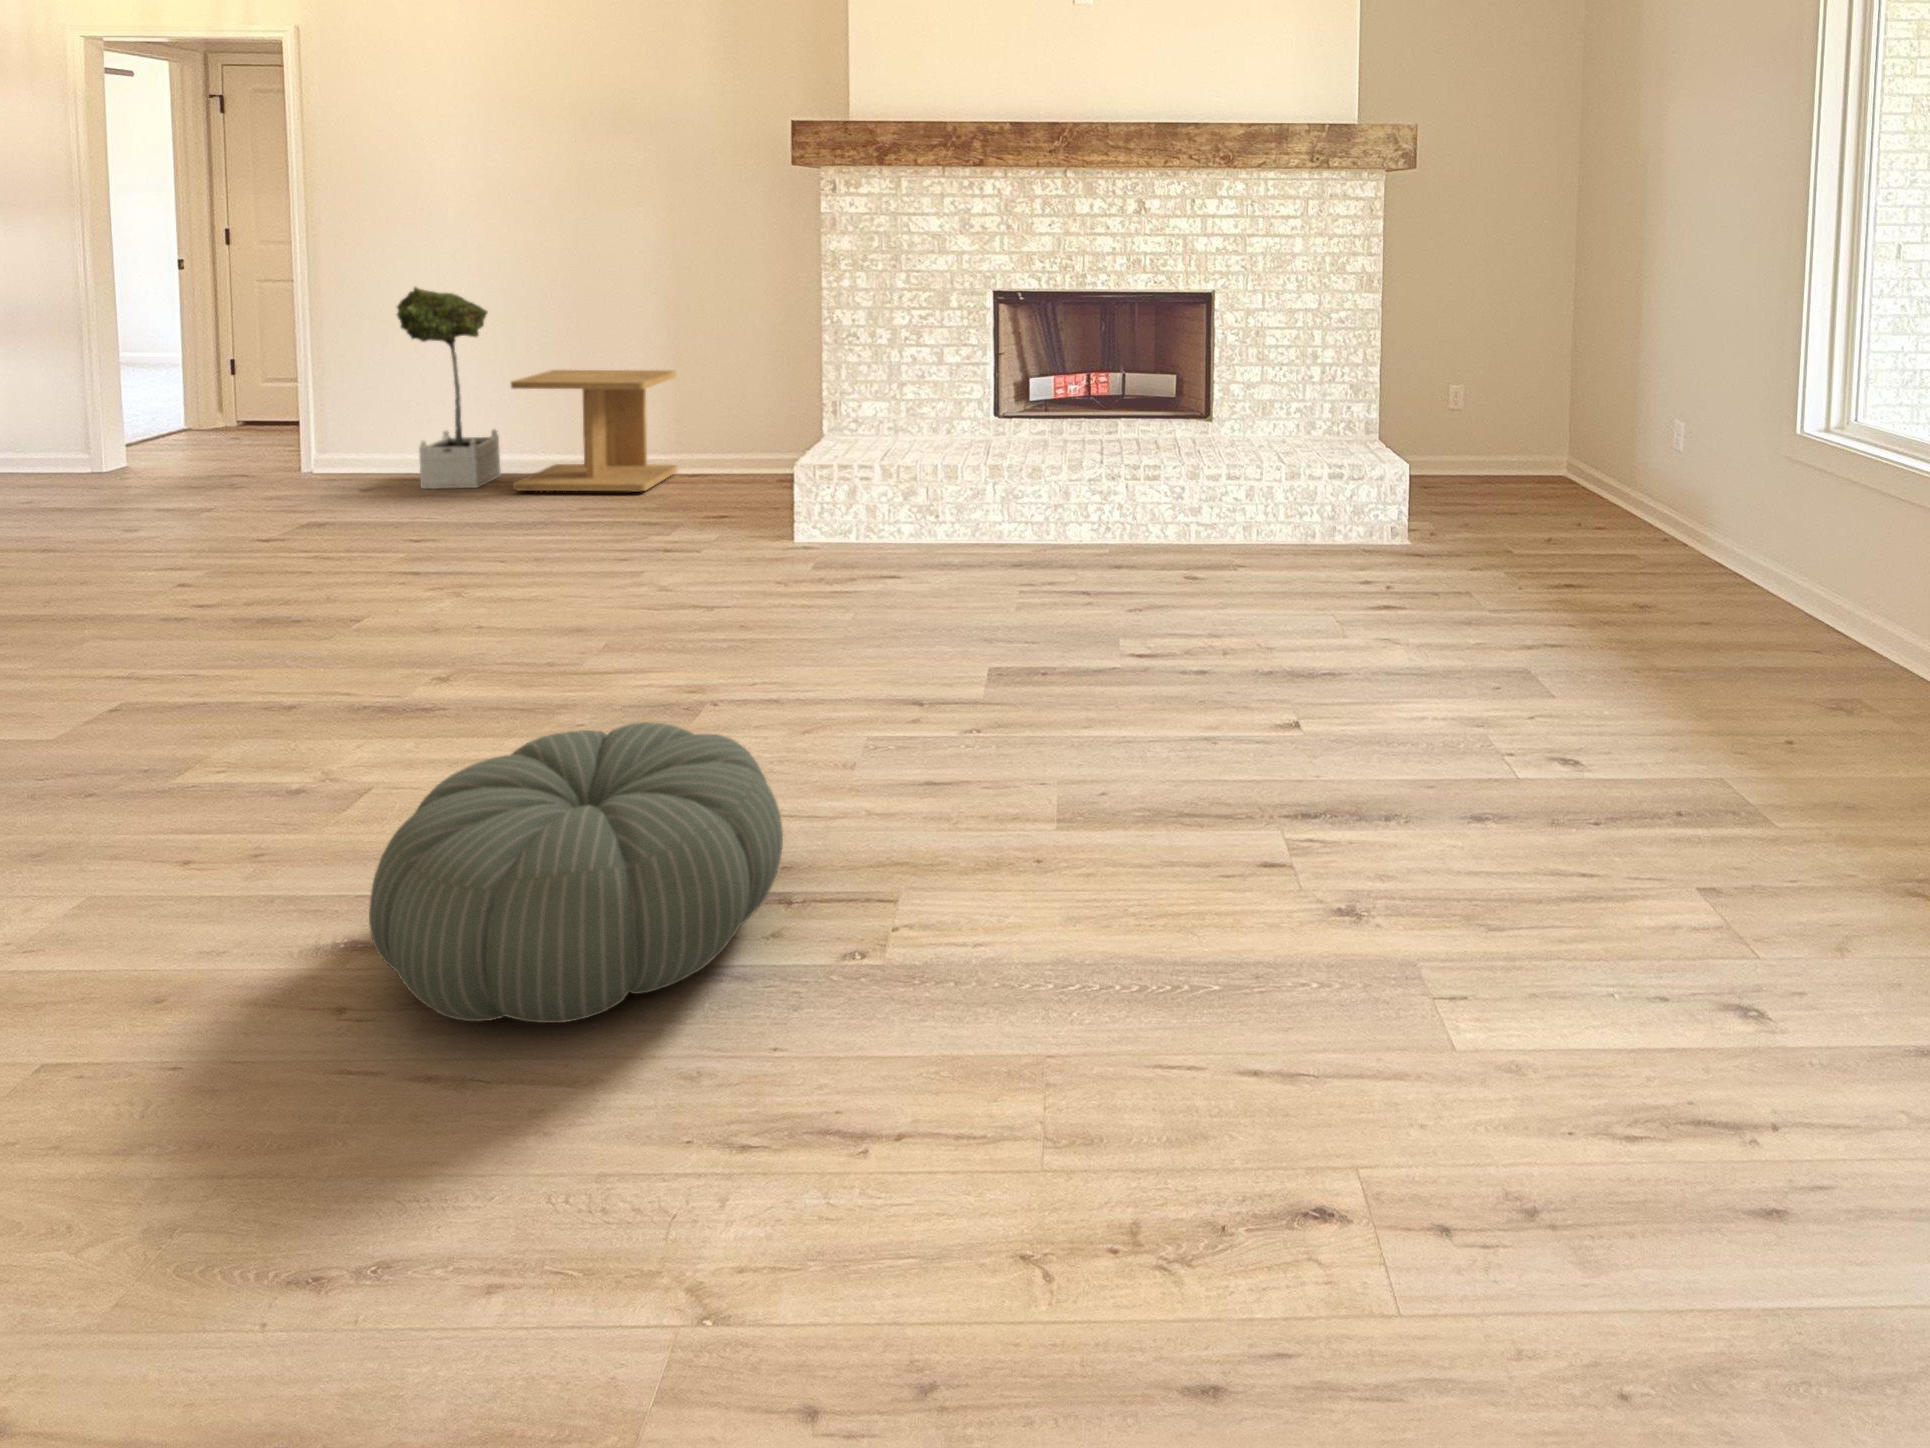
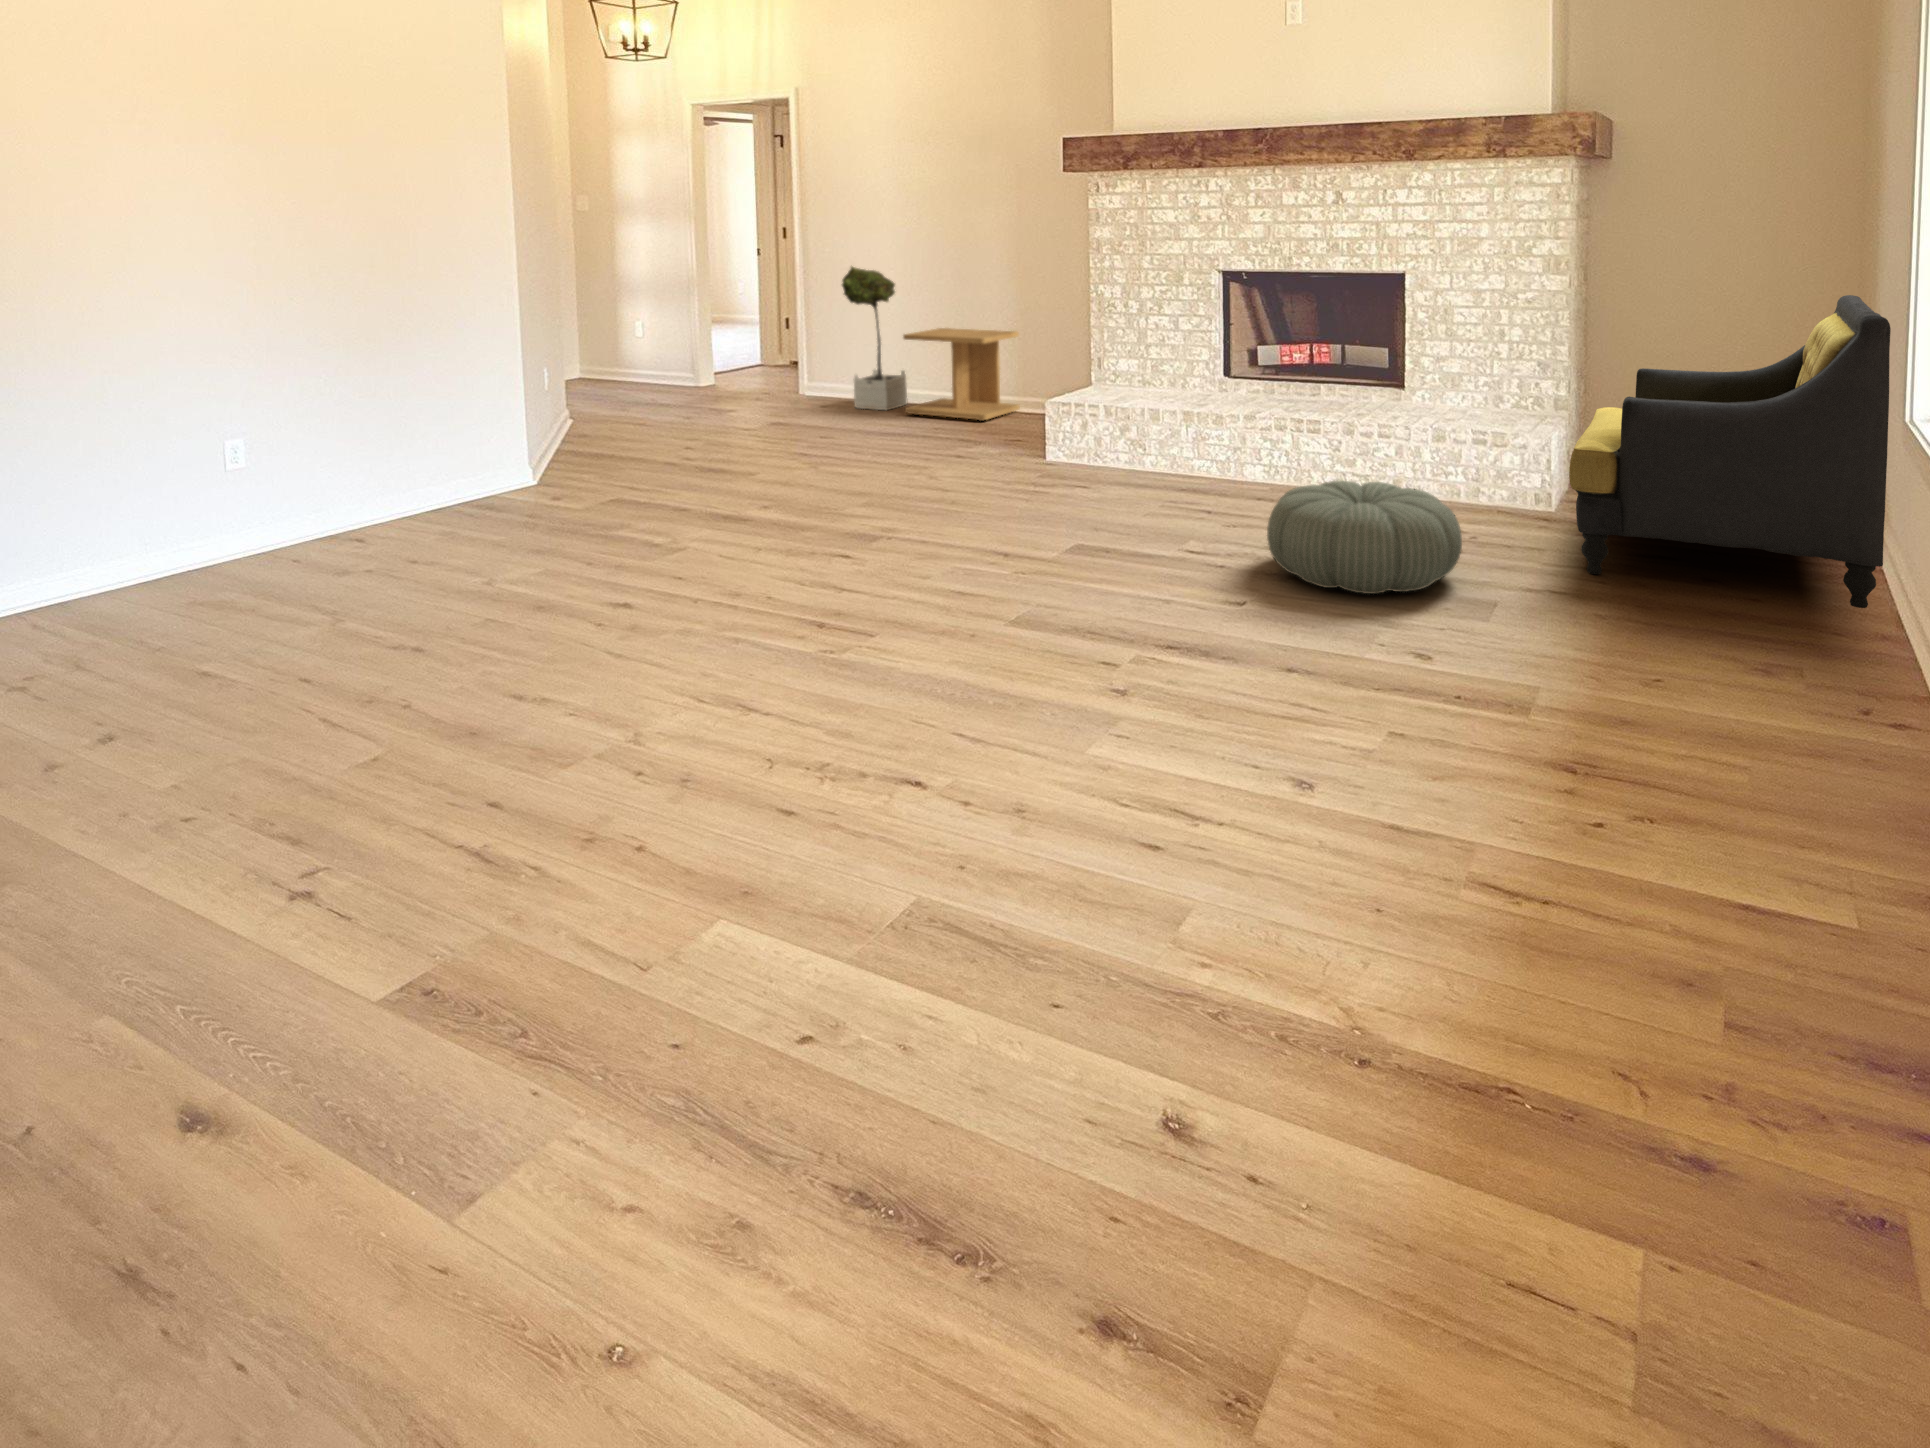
armchair: none [1445,310,1810,618] -> present [1569,295,1891,608]
pouf: present [369,722,783,1023] -> present [1267,481,1462,594]

